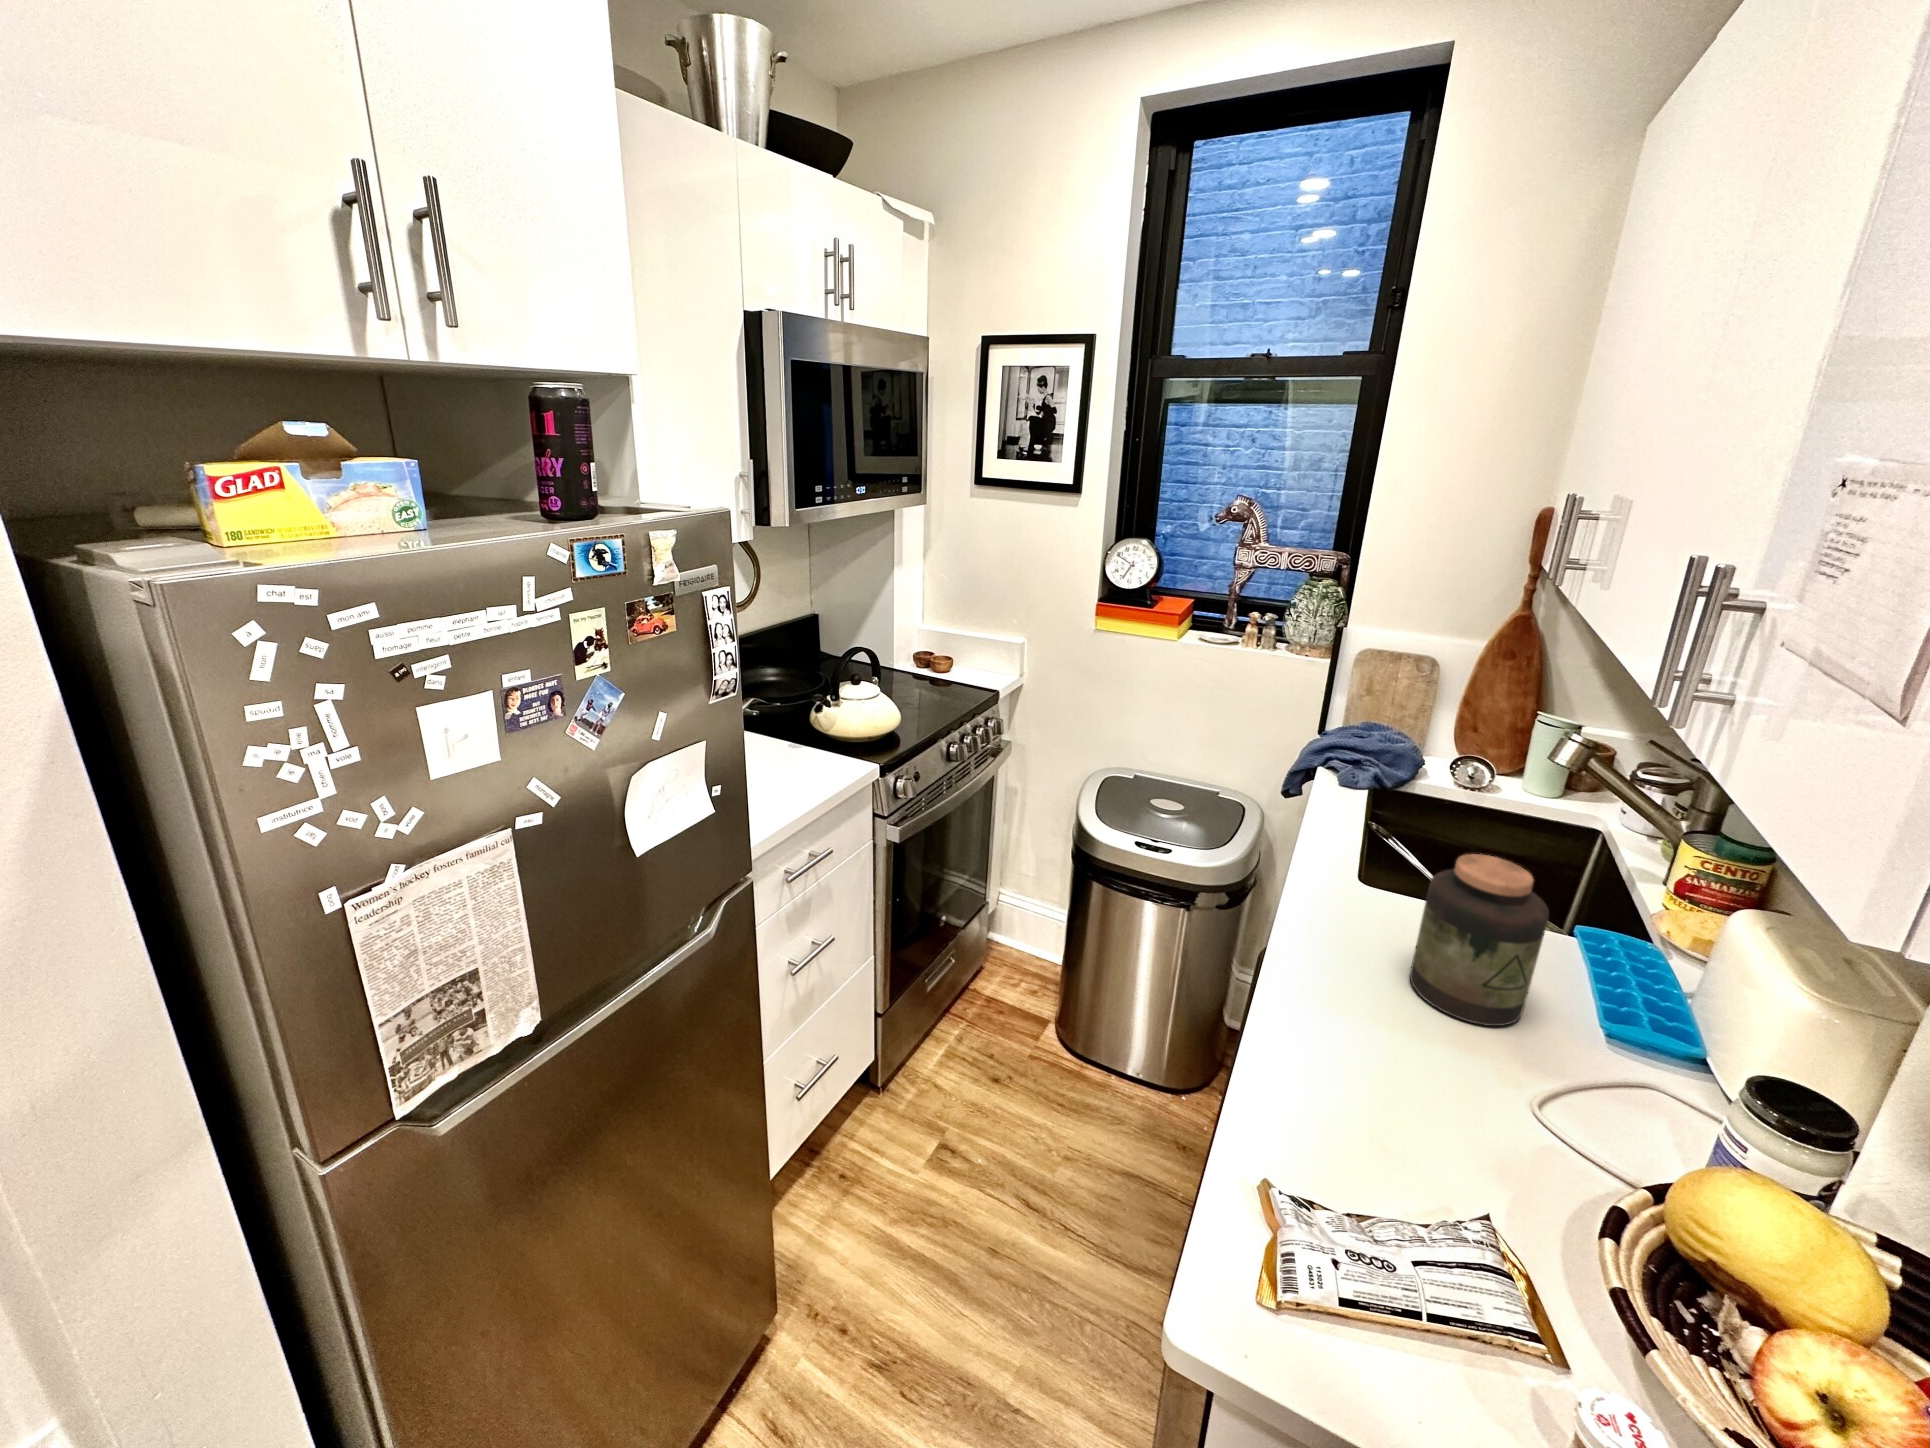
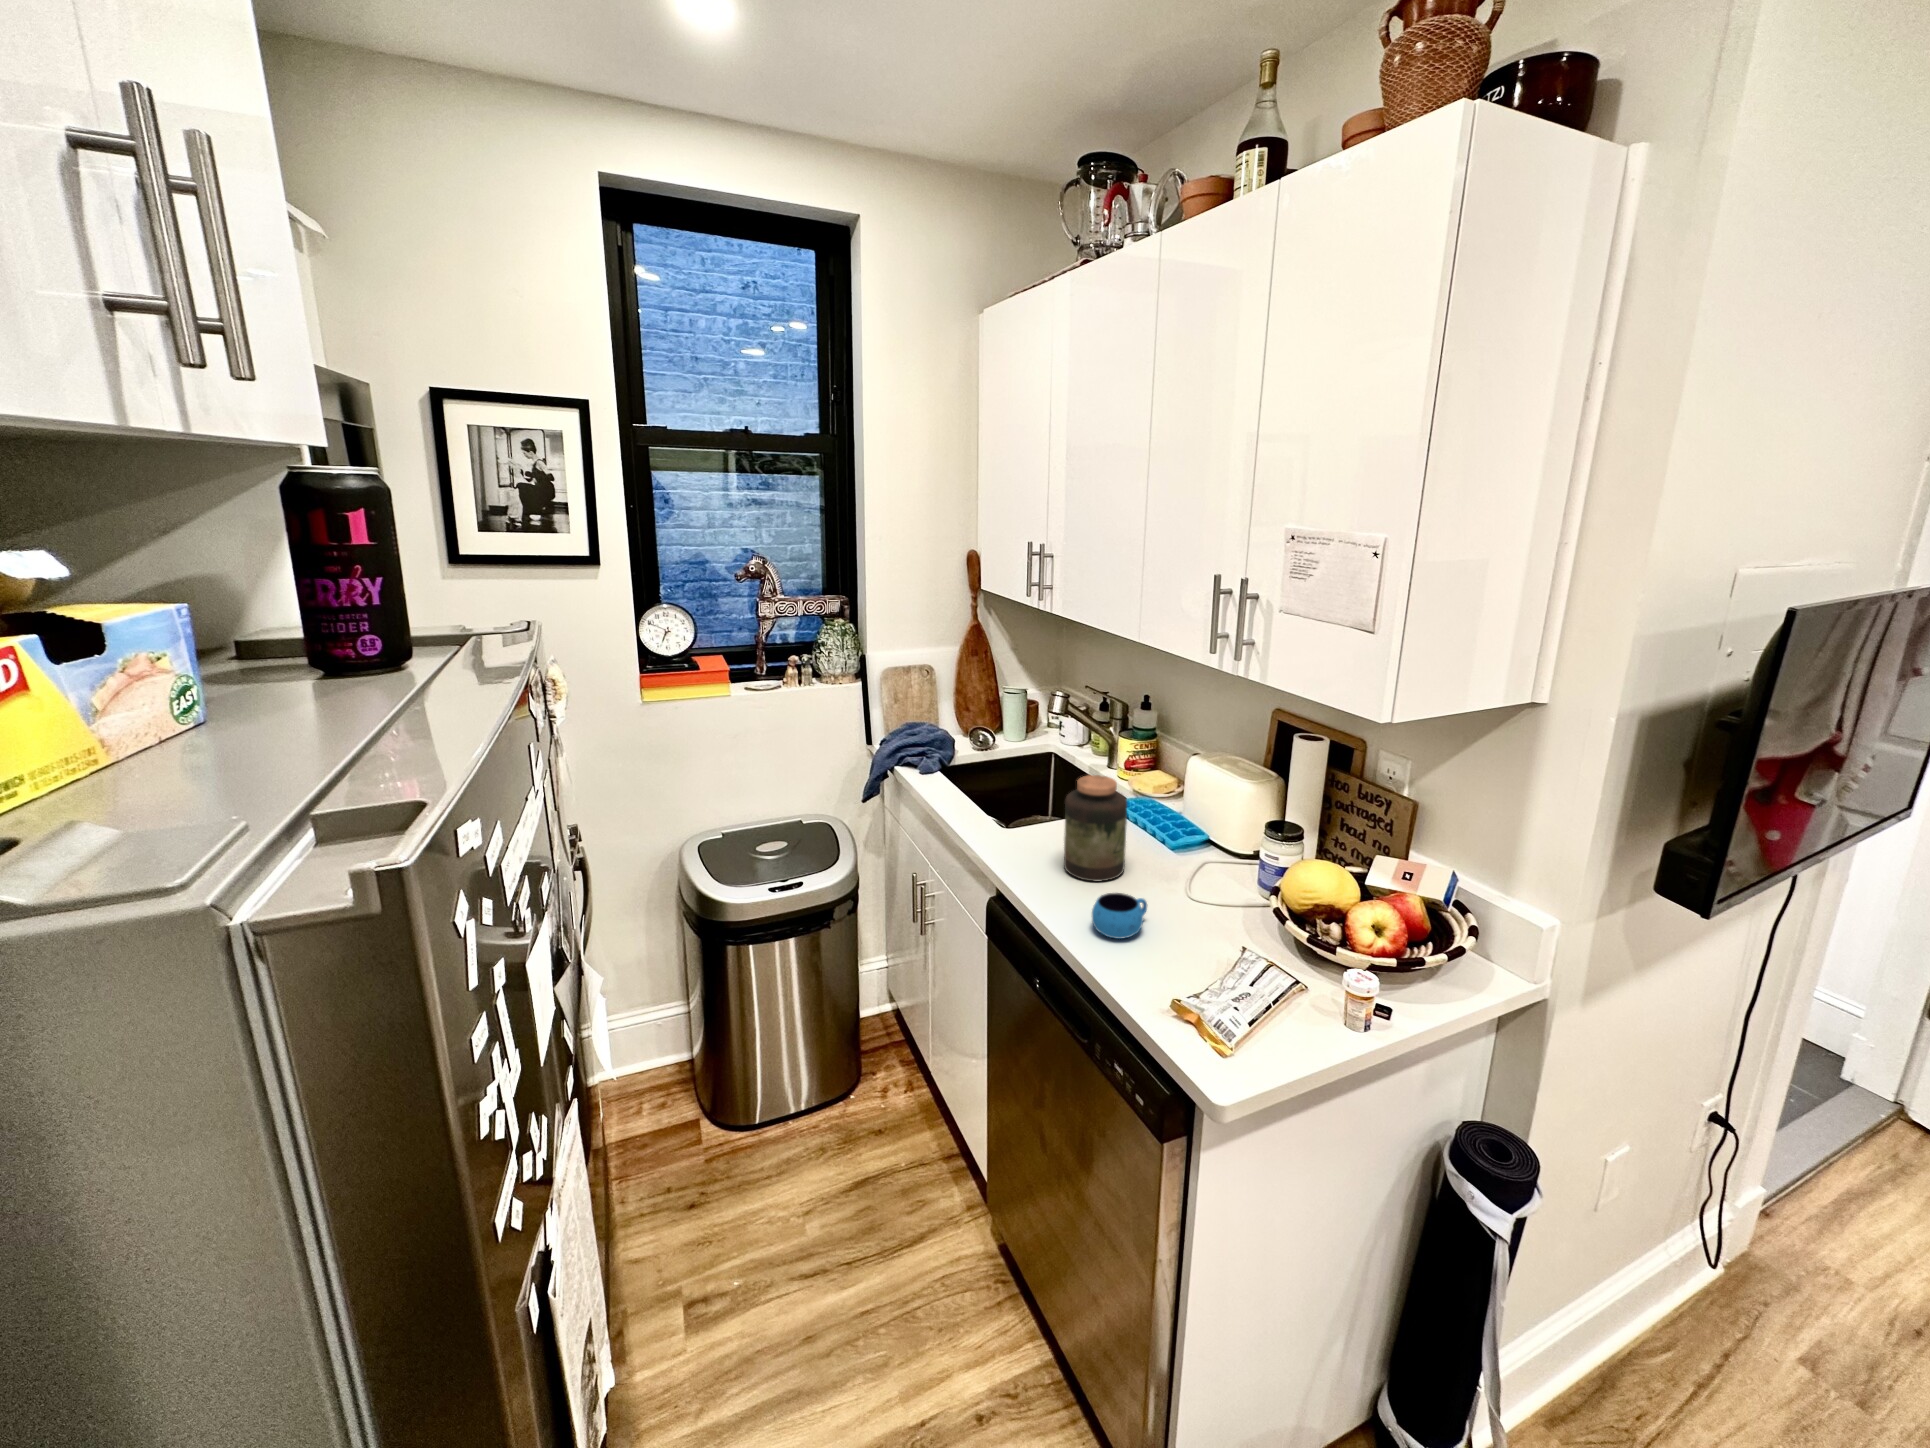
mug: none [1344,1023,1462,1106] -> present [1092,893,1147,939]

